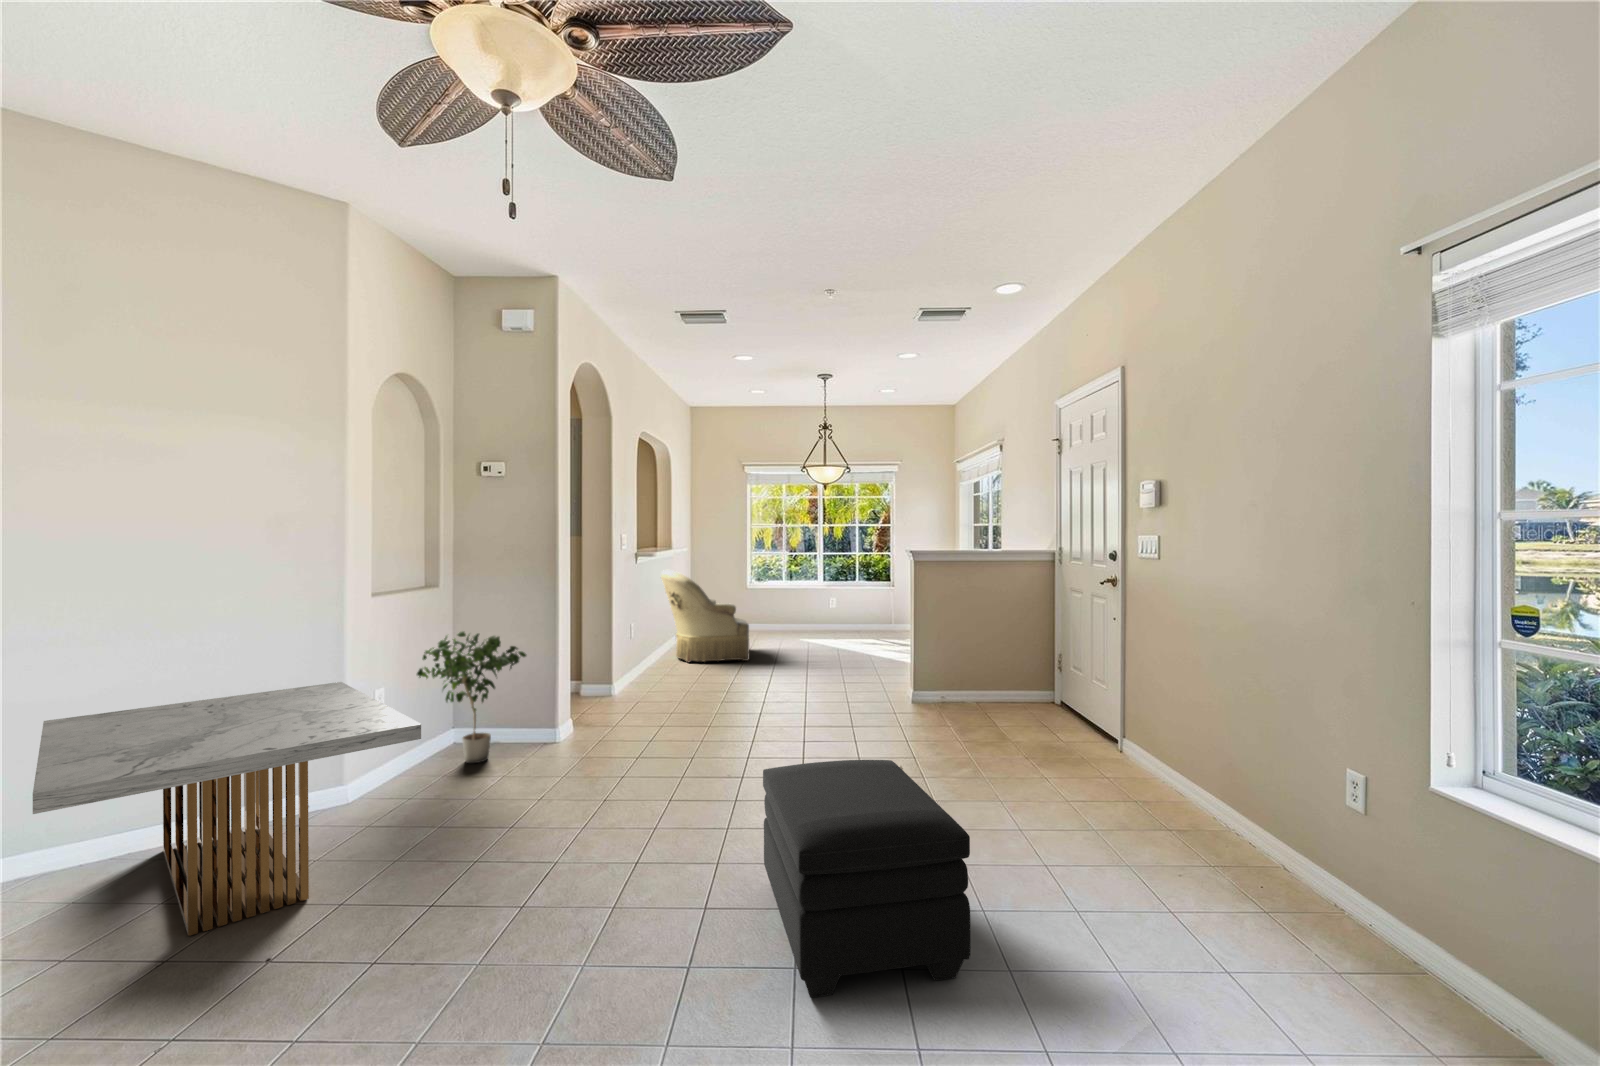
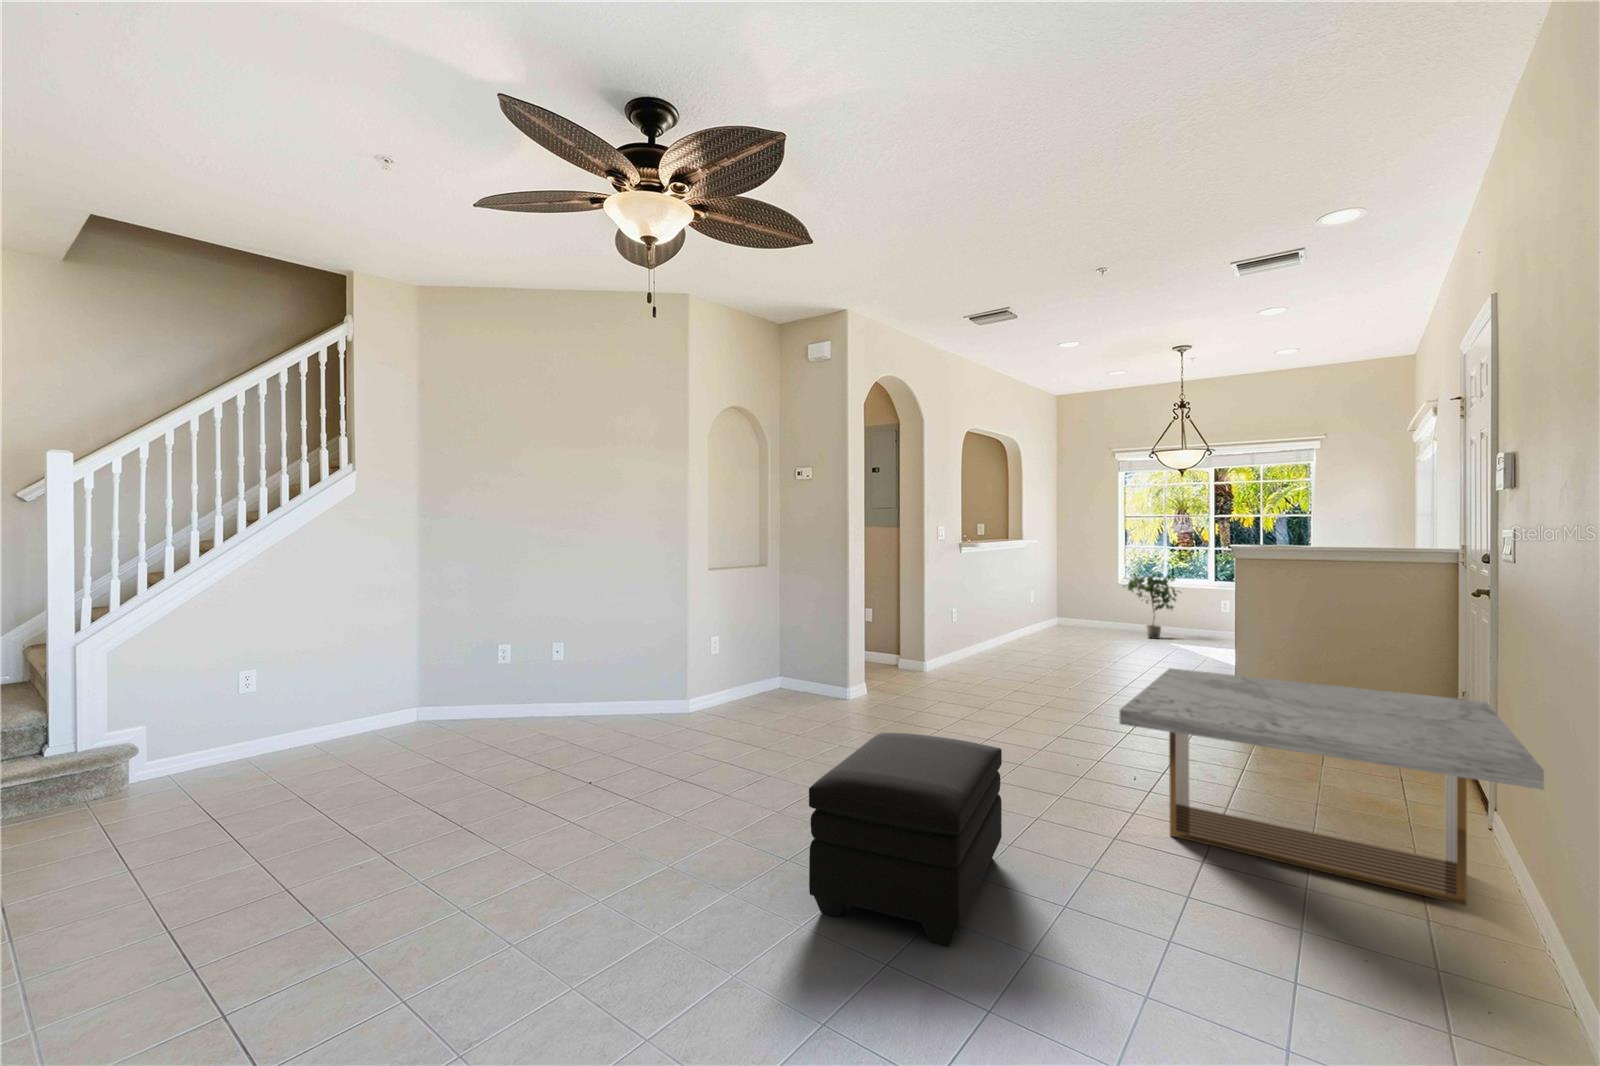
armchair: present [661,570,750,662] -> none [1001,561,1092,658]
potted plant: present [417,631,526,763] -> present [1123,575,1177,639]
coffee table: present [33,682,421,936] -> present [1120,668,1544,905]

